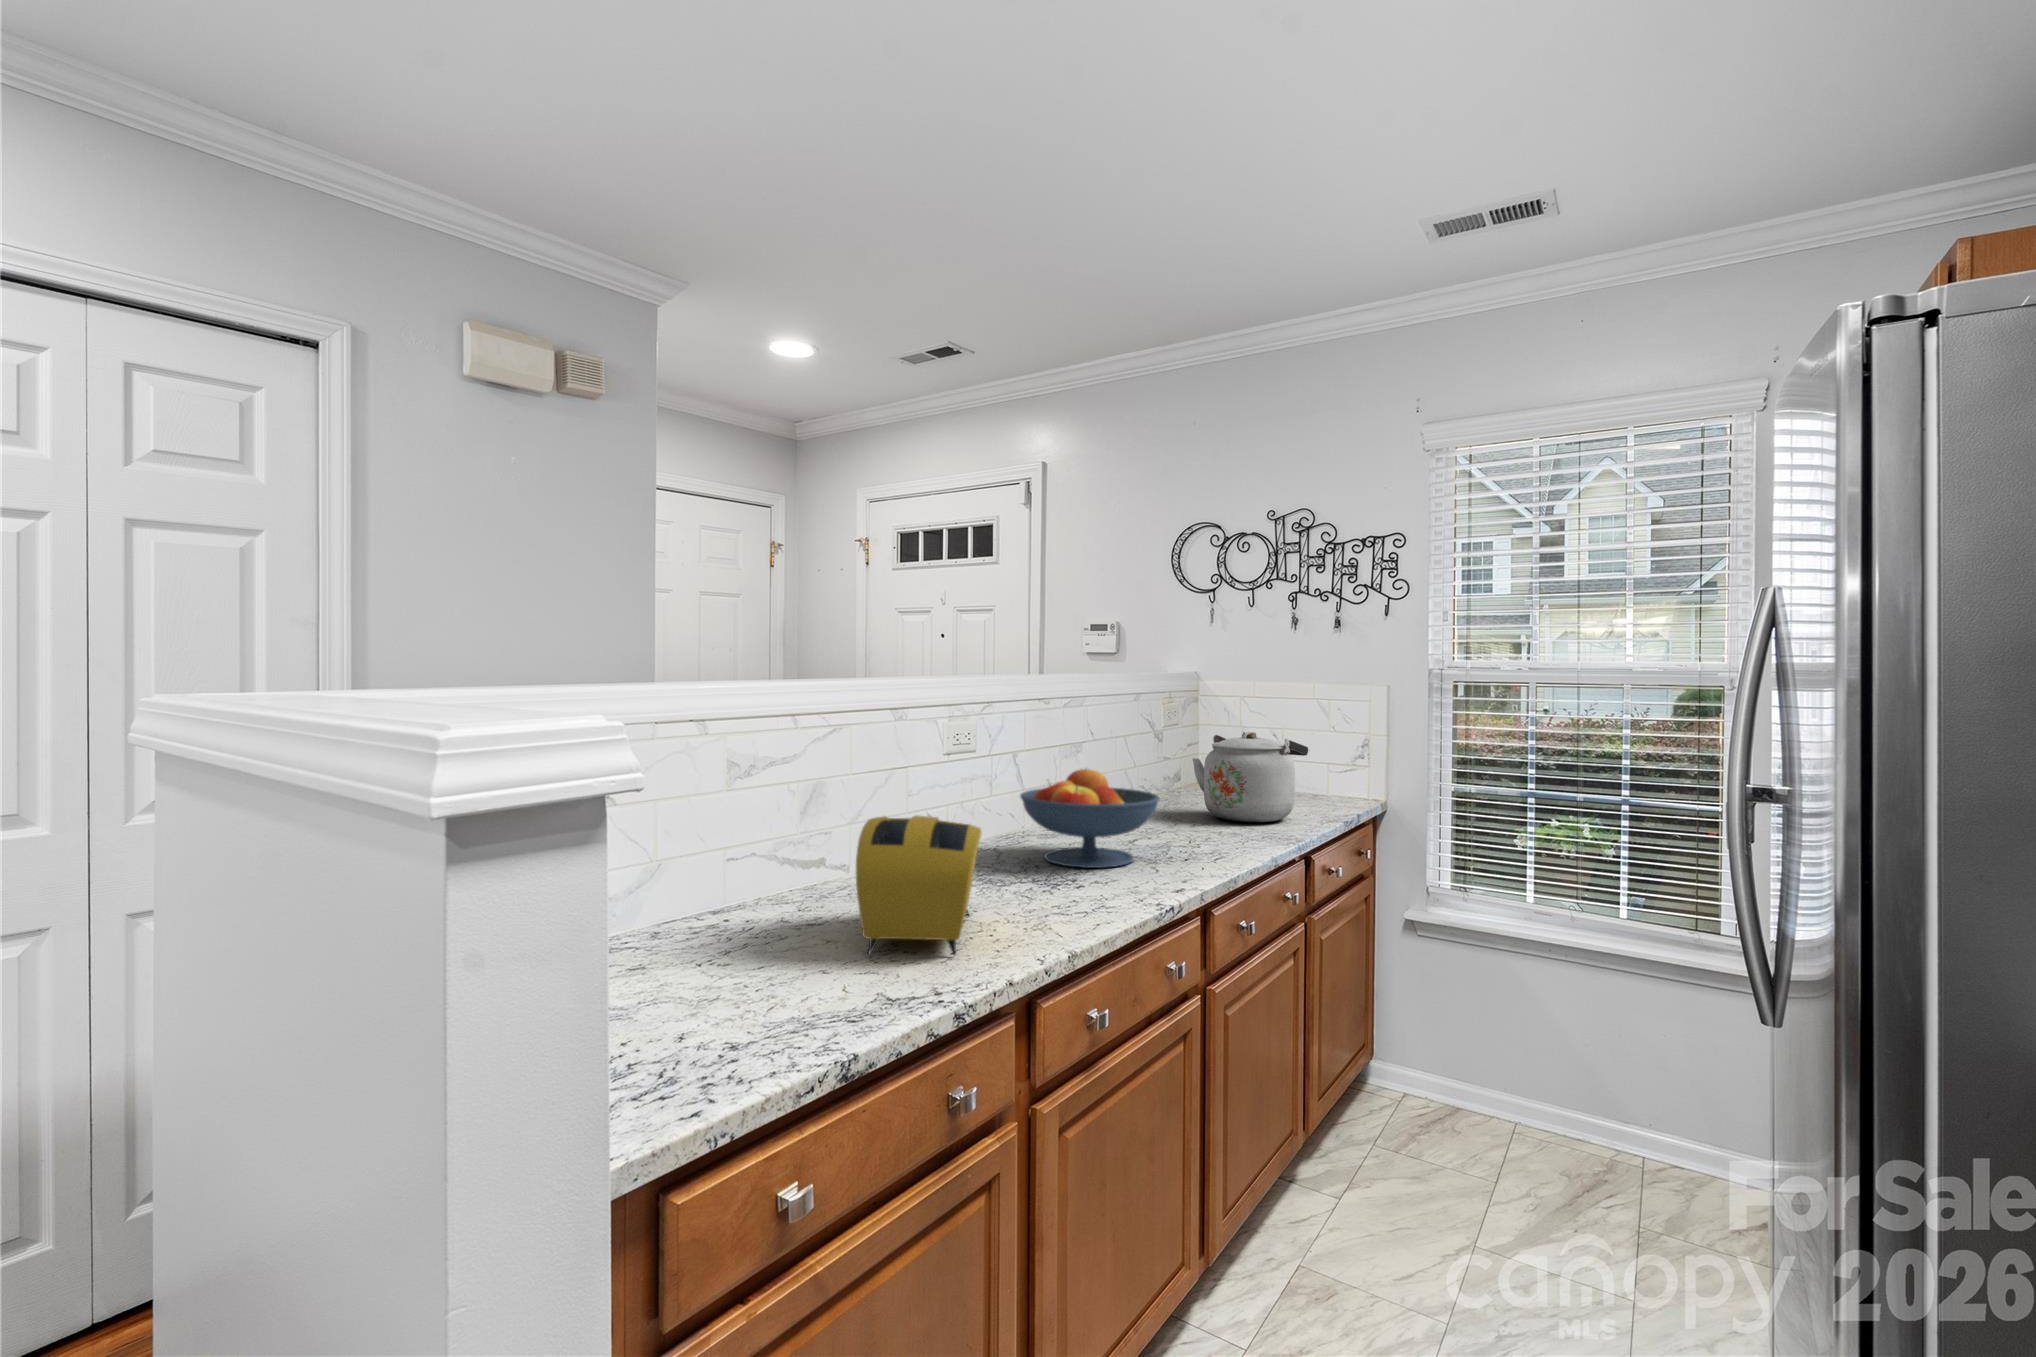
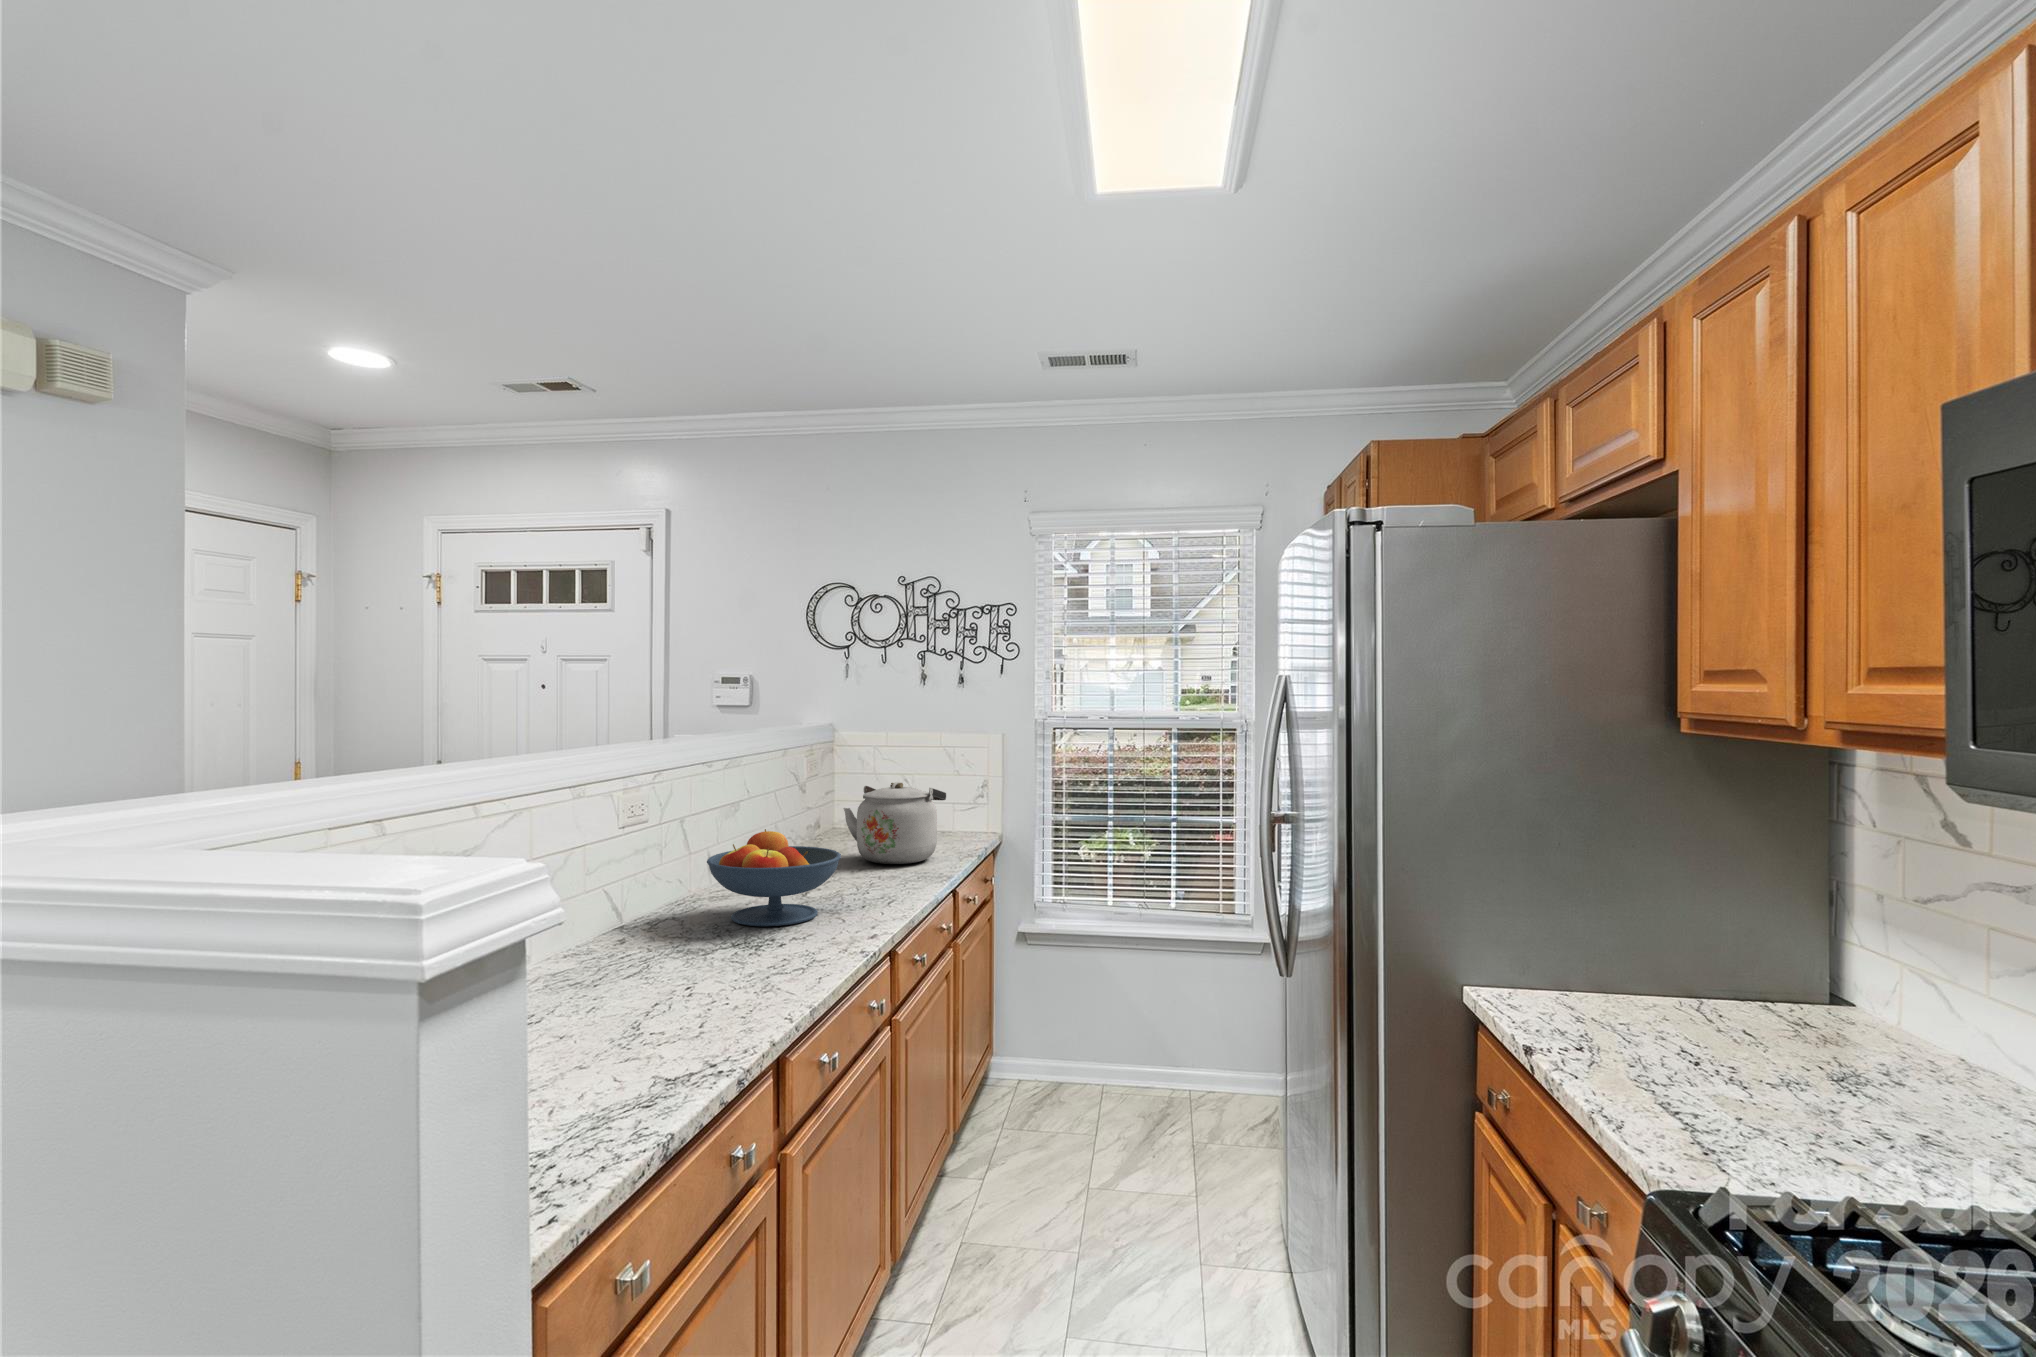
toaster: present [856,815,982,956] -> none [601,899,723,1041]

